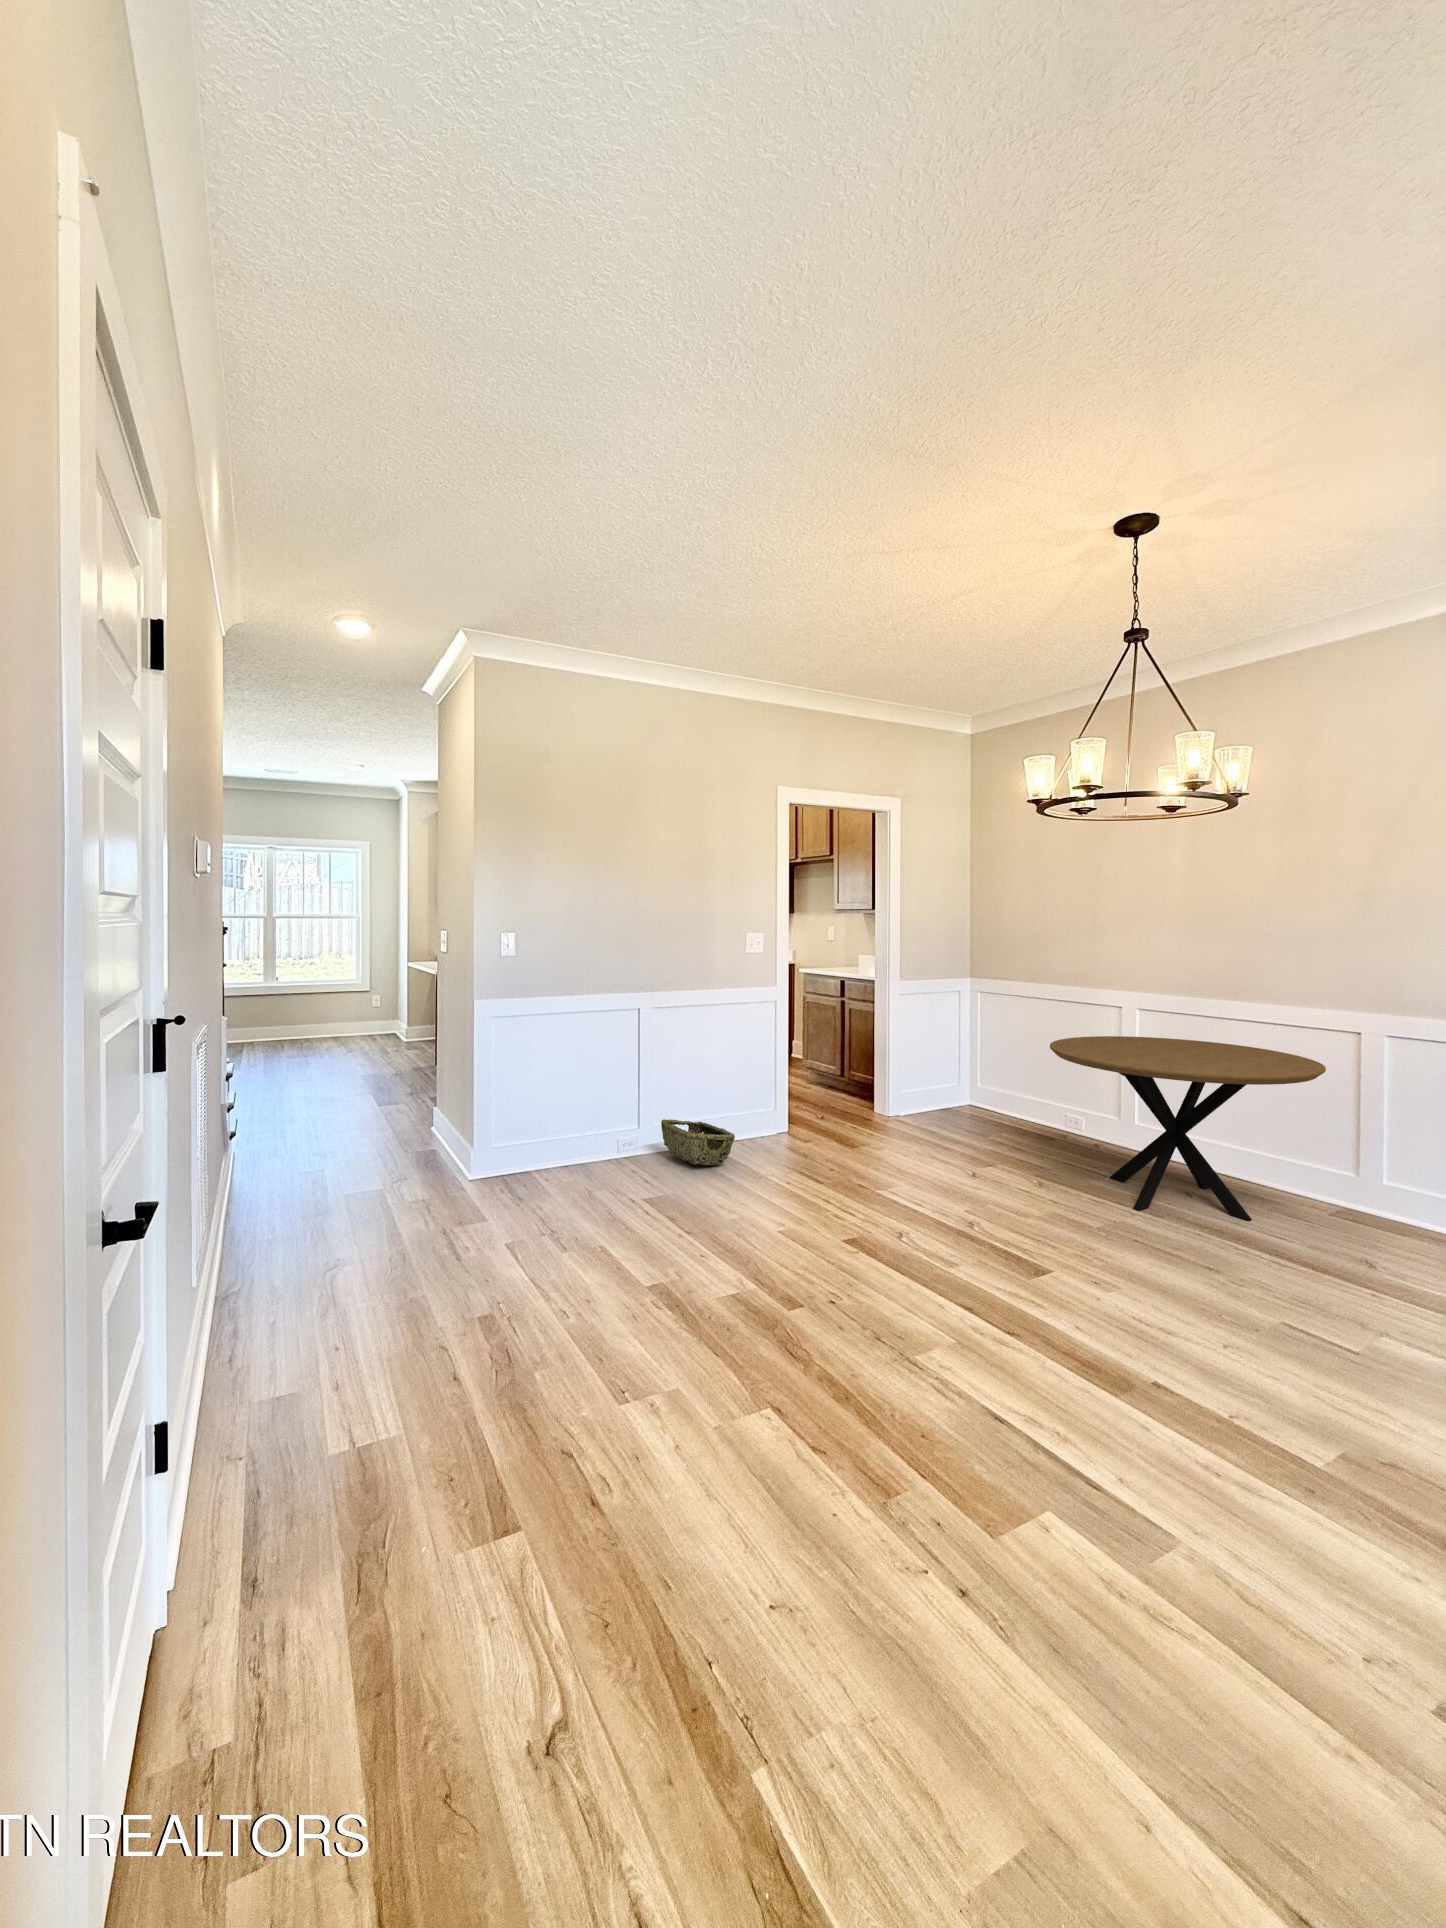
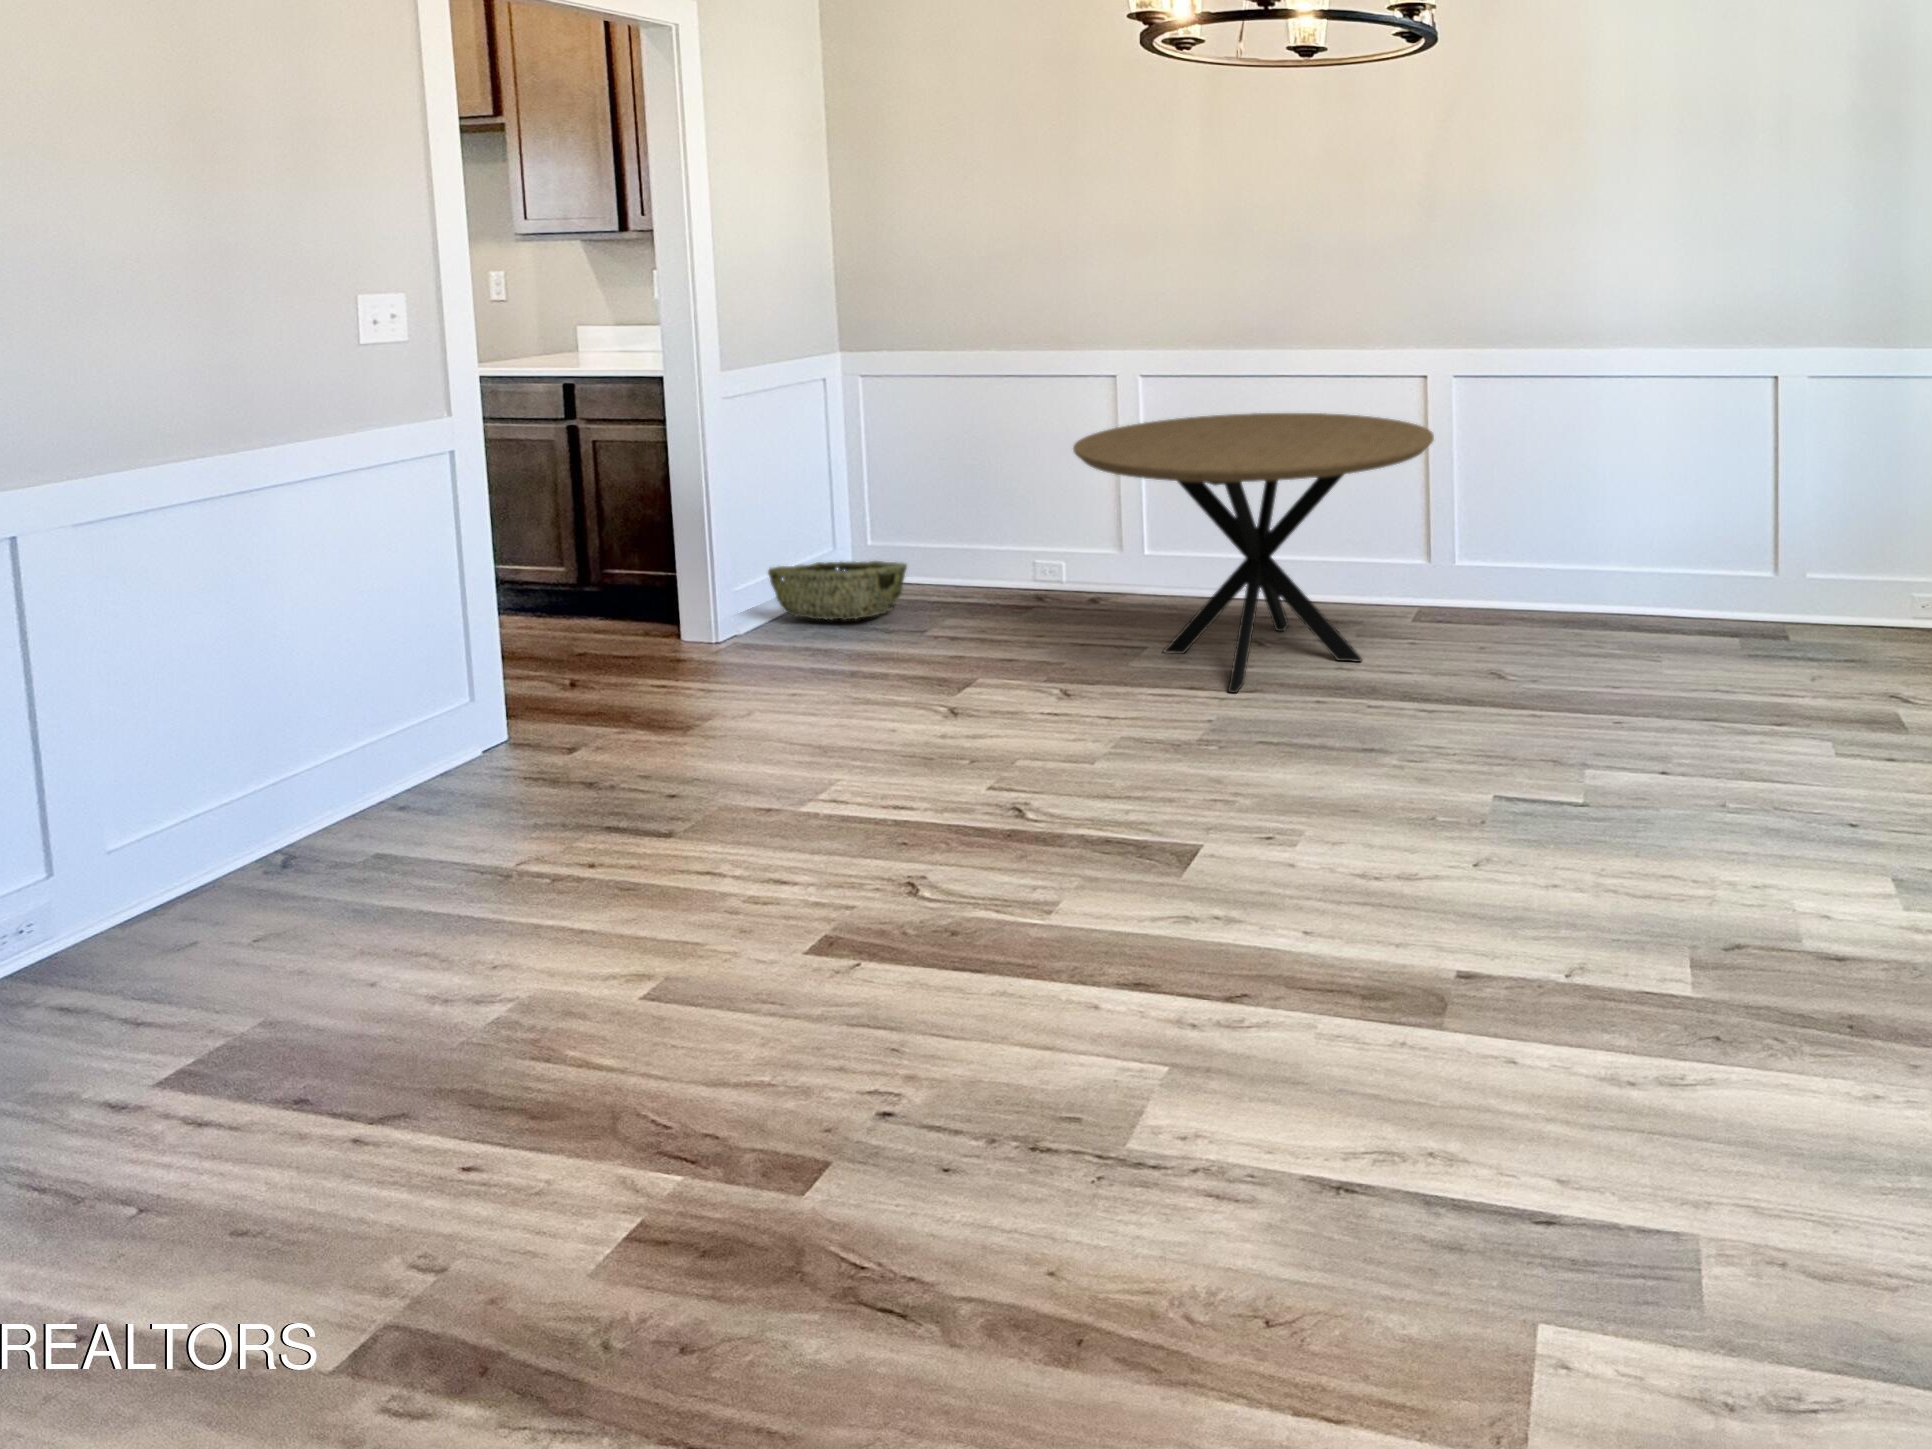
woven basket: present [661,1119,735,1165] -> present [768,561,907,620]

